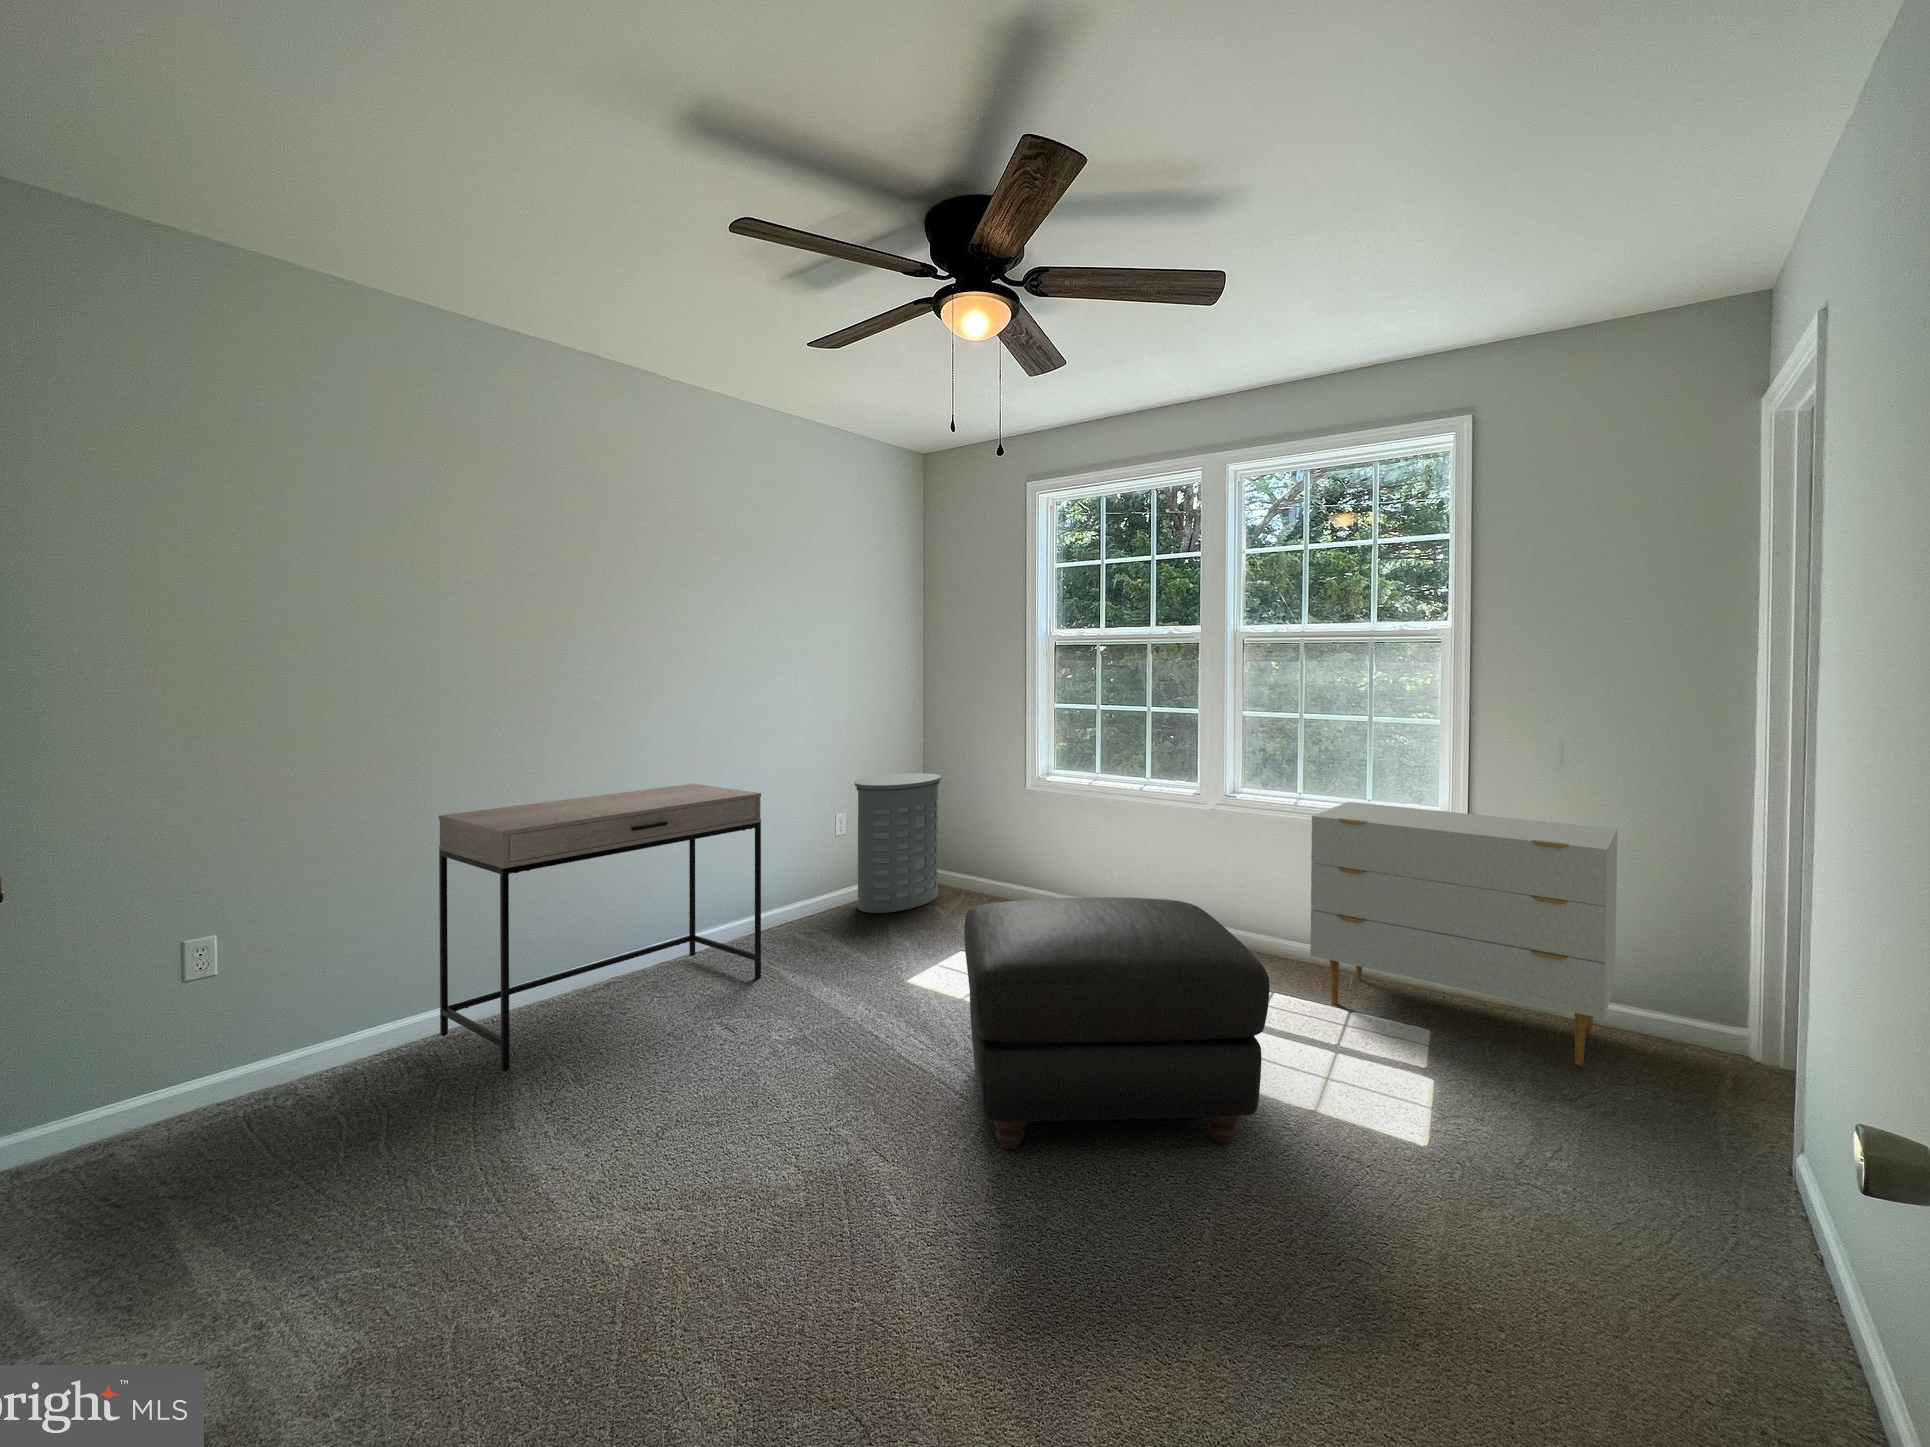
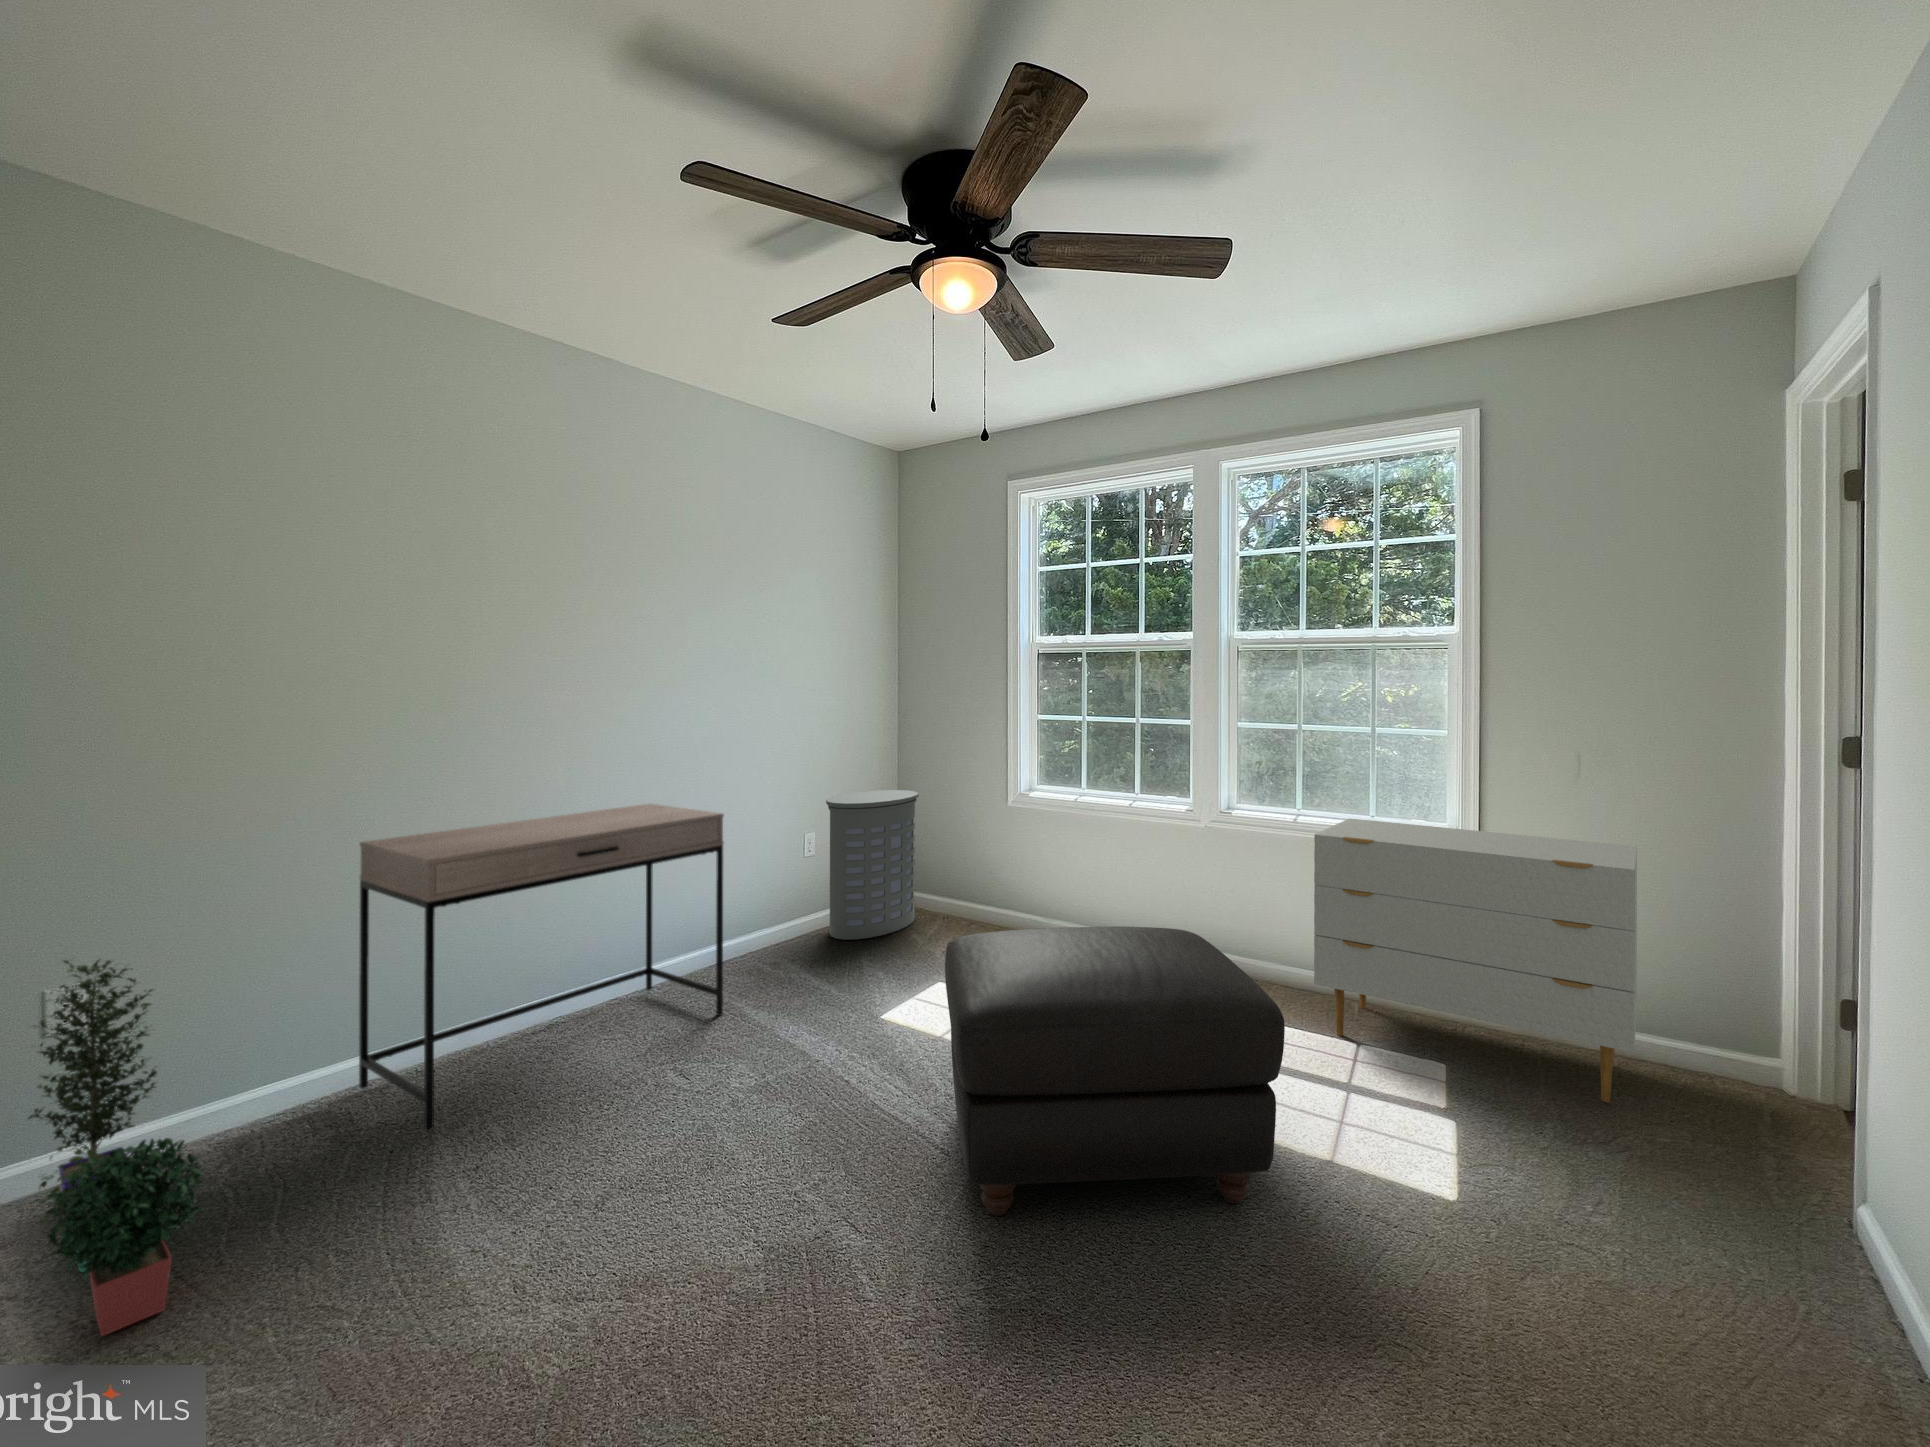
potted plant: none [170,912,331,1227] -> present [27,960,205,1336]

